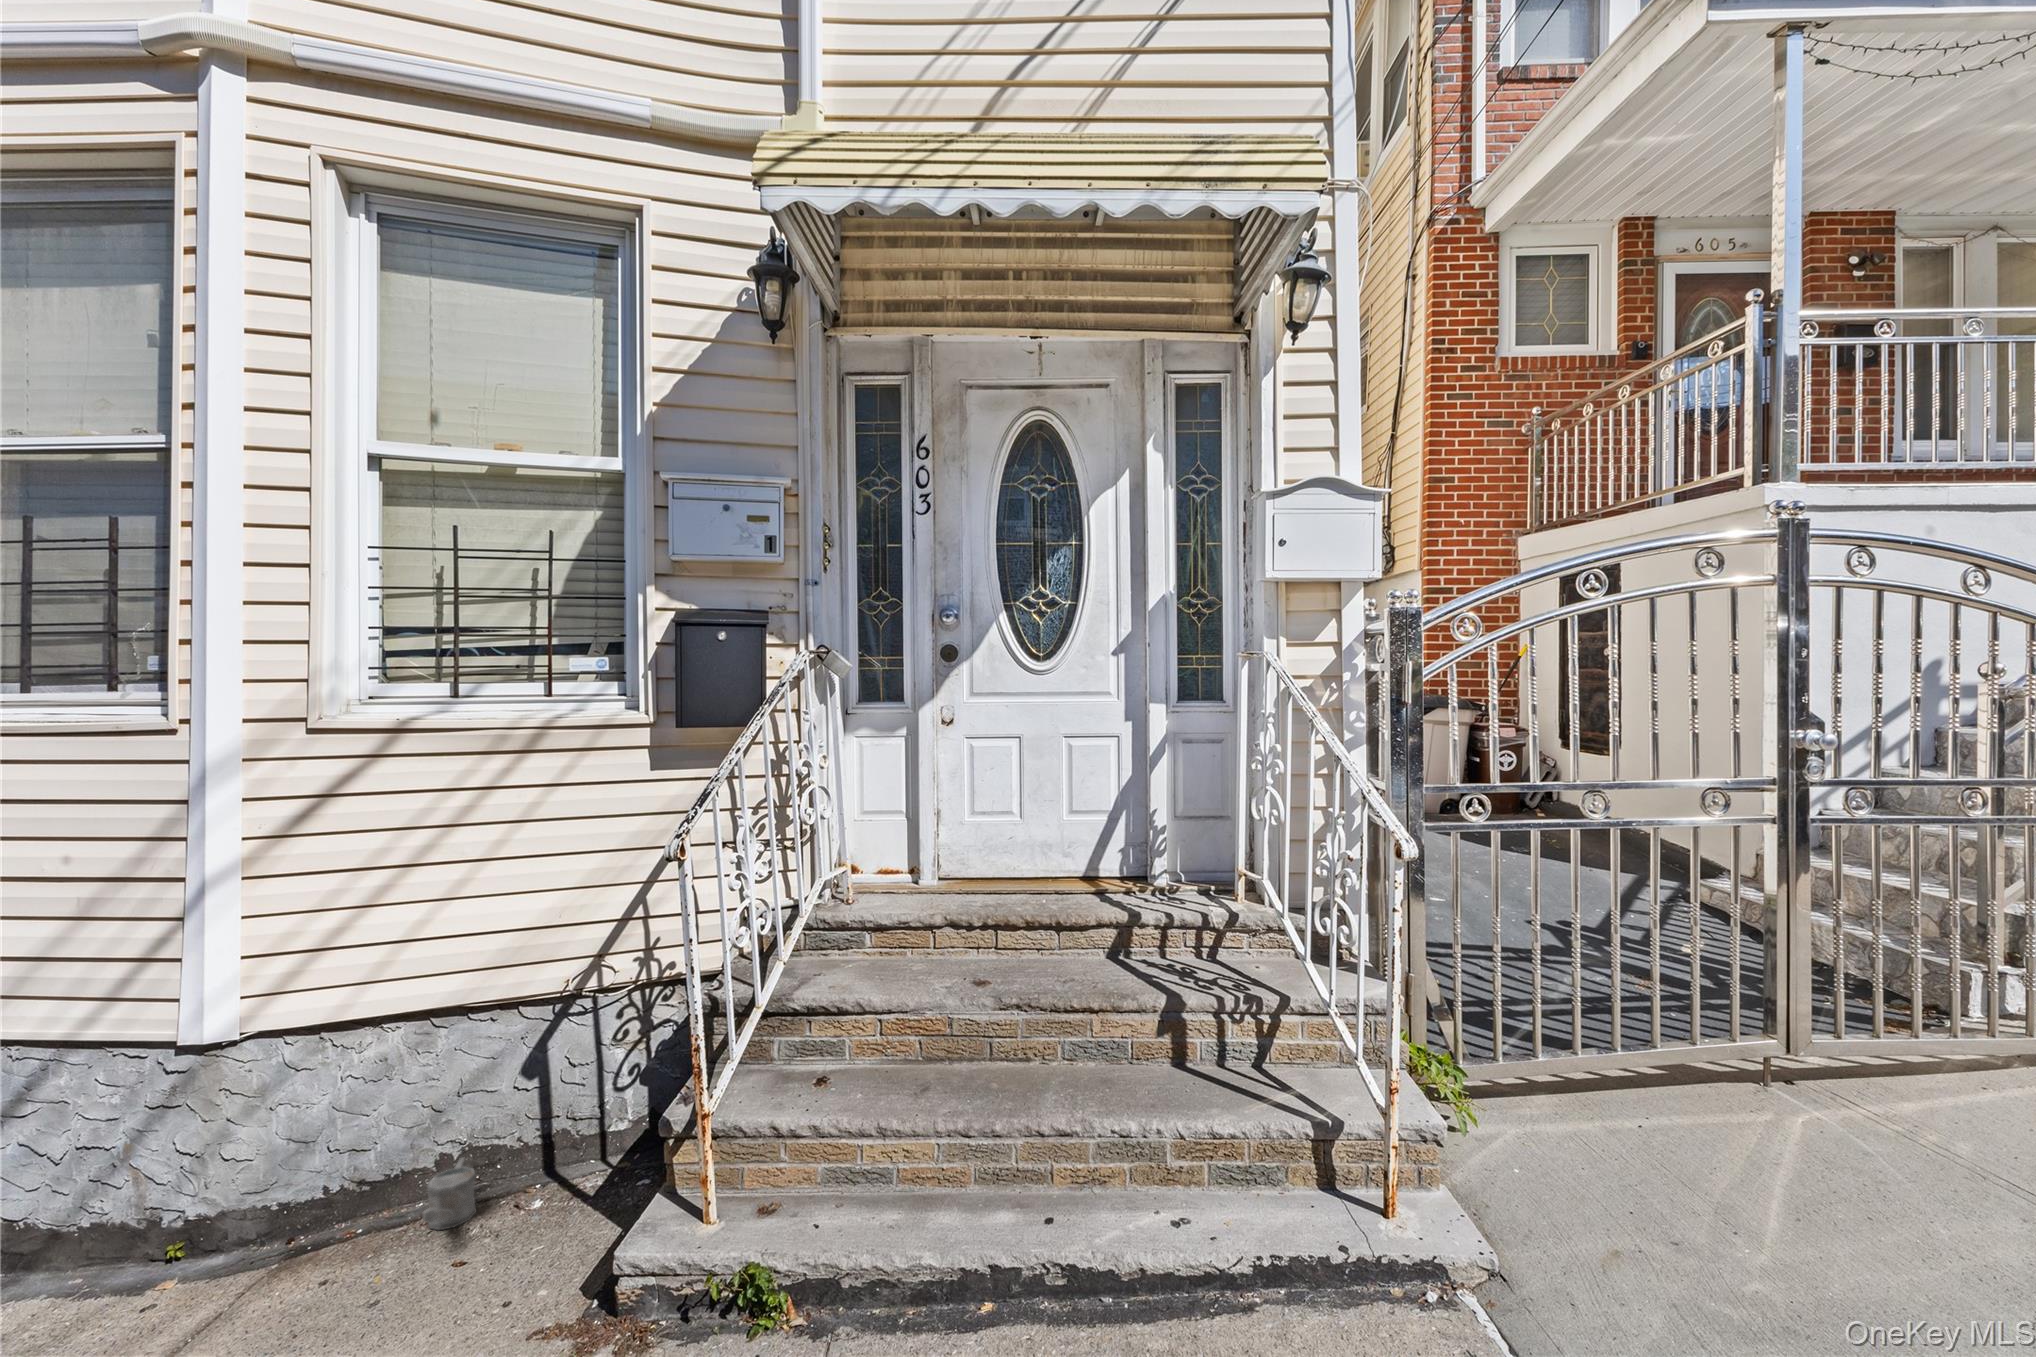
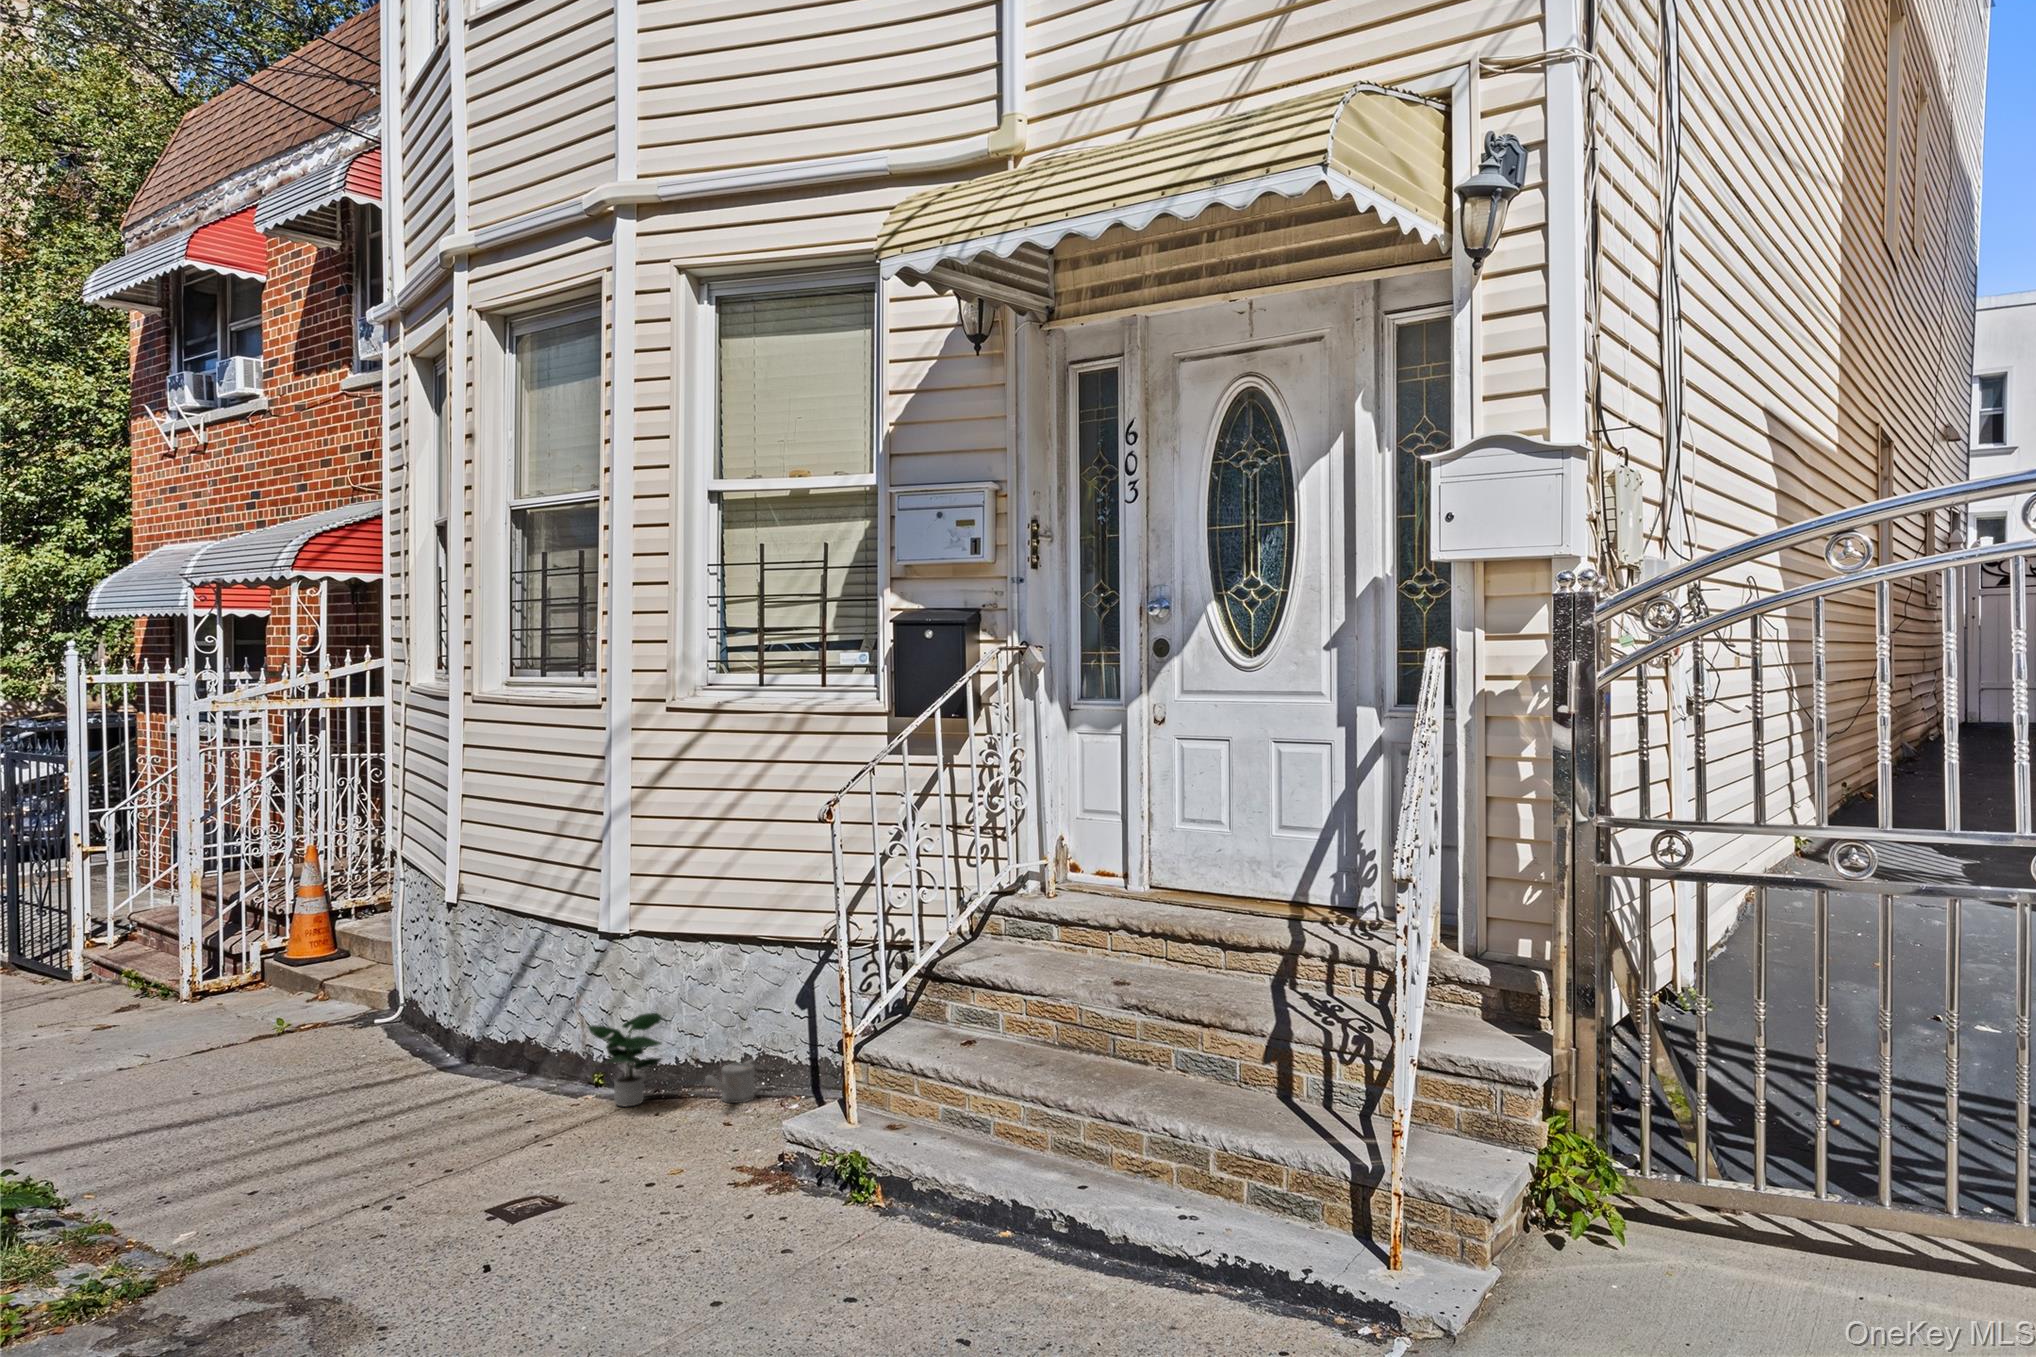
potted plant: none [182,1133,324,1286] -> present [588,1013,662,1107]

